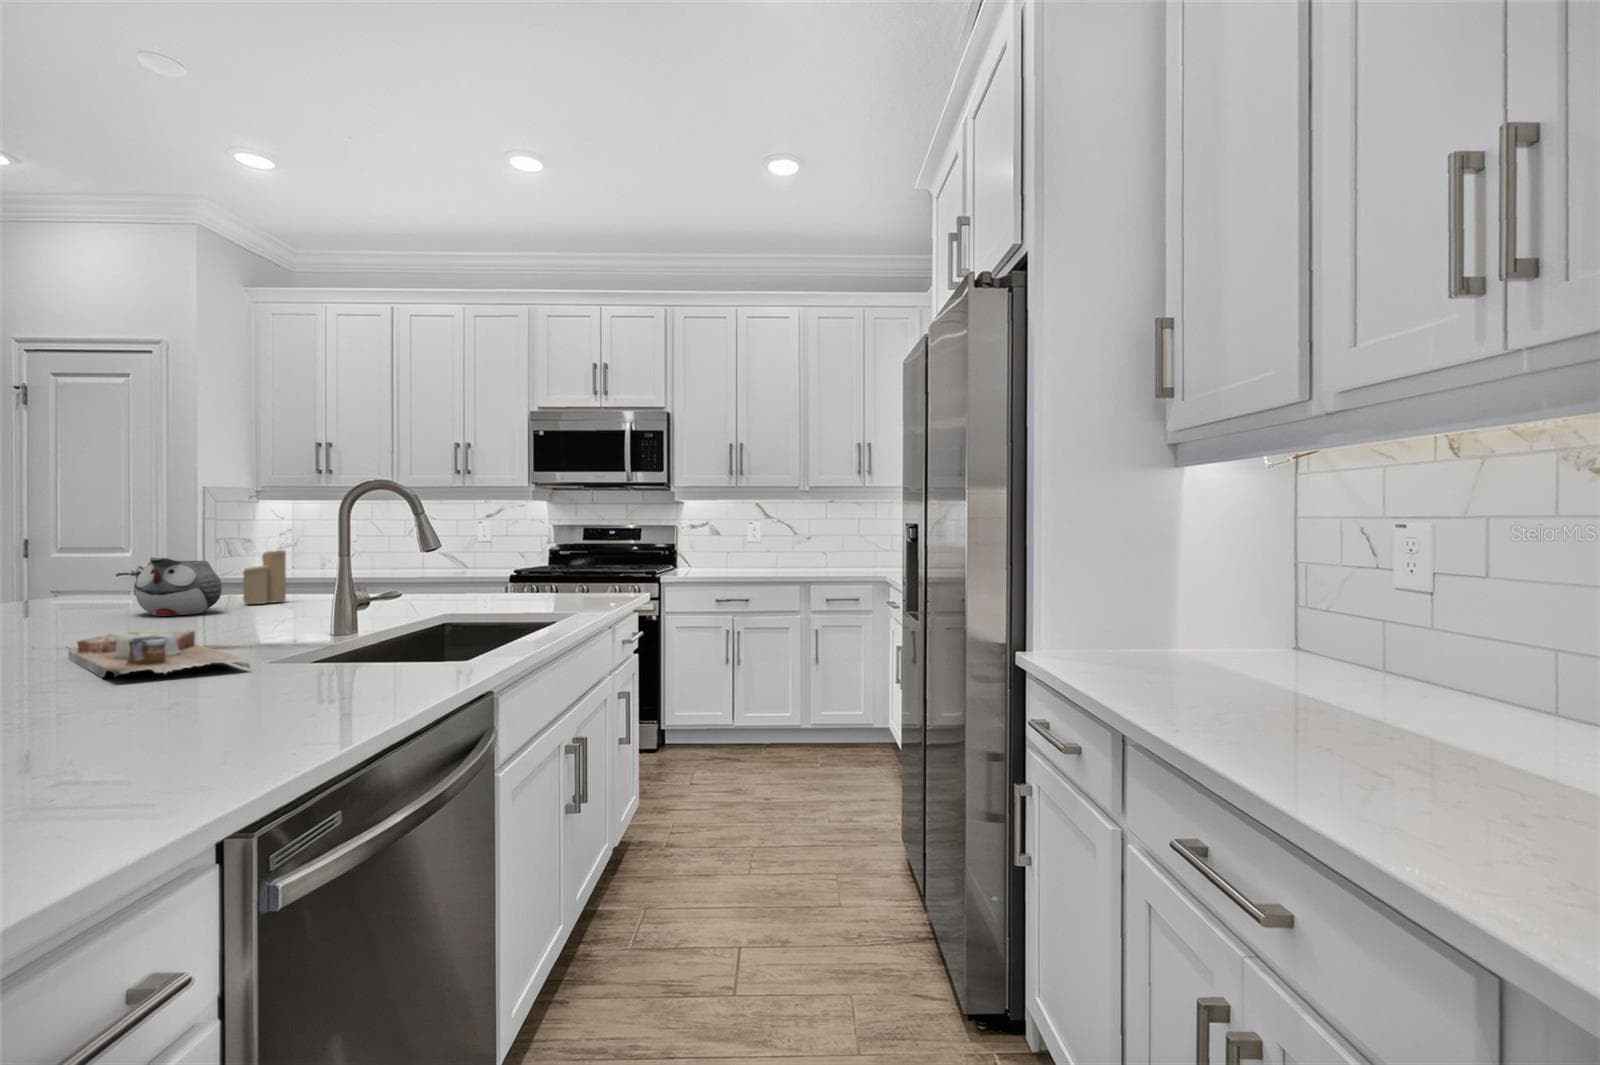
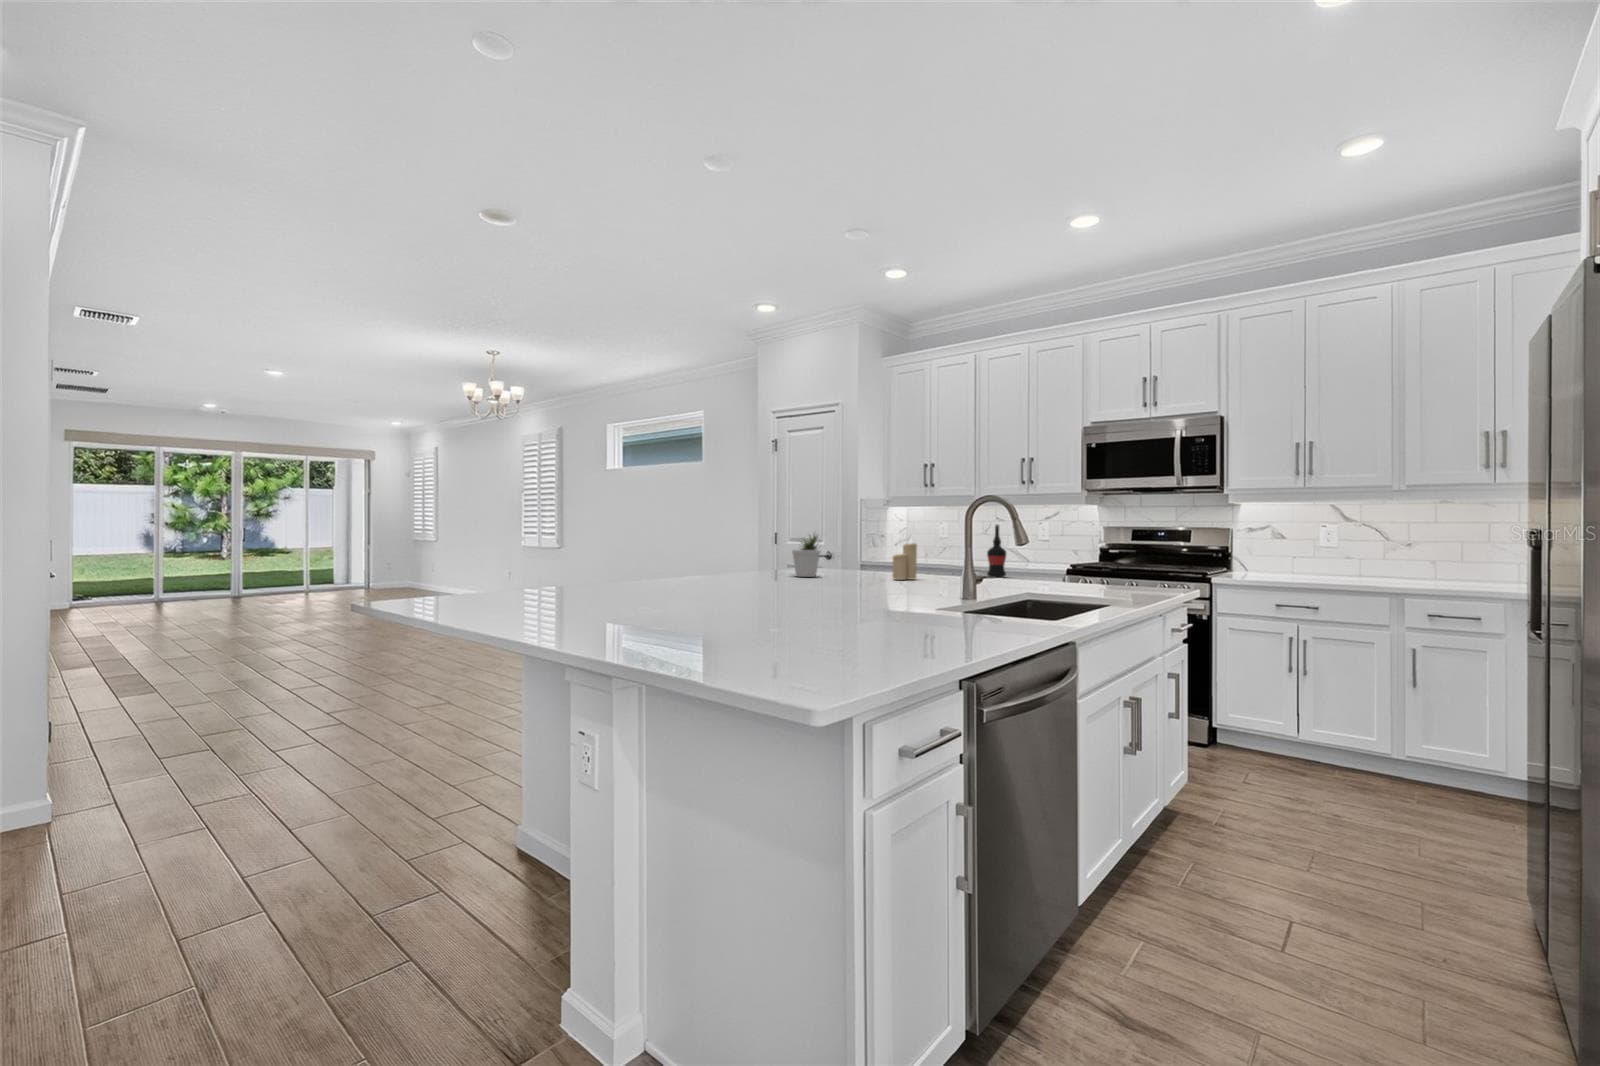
wine bottle: none [406,522,433,589] -> present [987,524,1006,577]
potted plant: none [40,535,105,610] -> present [792,535,820,577]
teapot: present [134,558,222,616] -> none [839,546,884,583]
cutting board: present [68,631,250,678] -> none [824,587,921,614]

